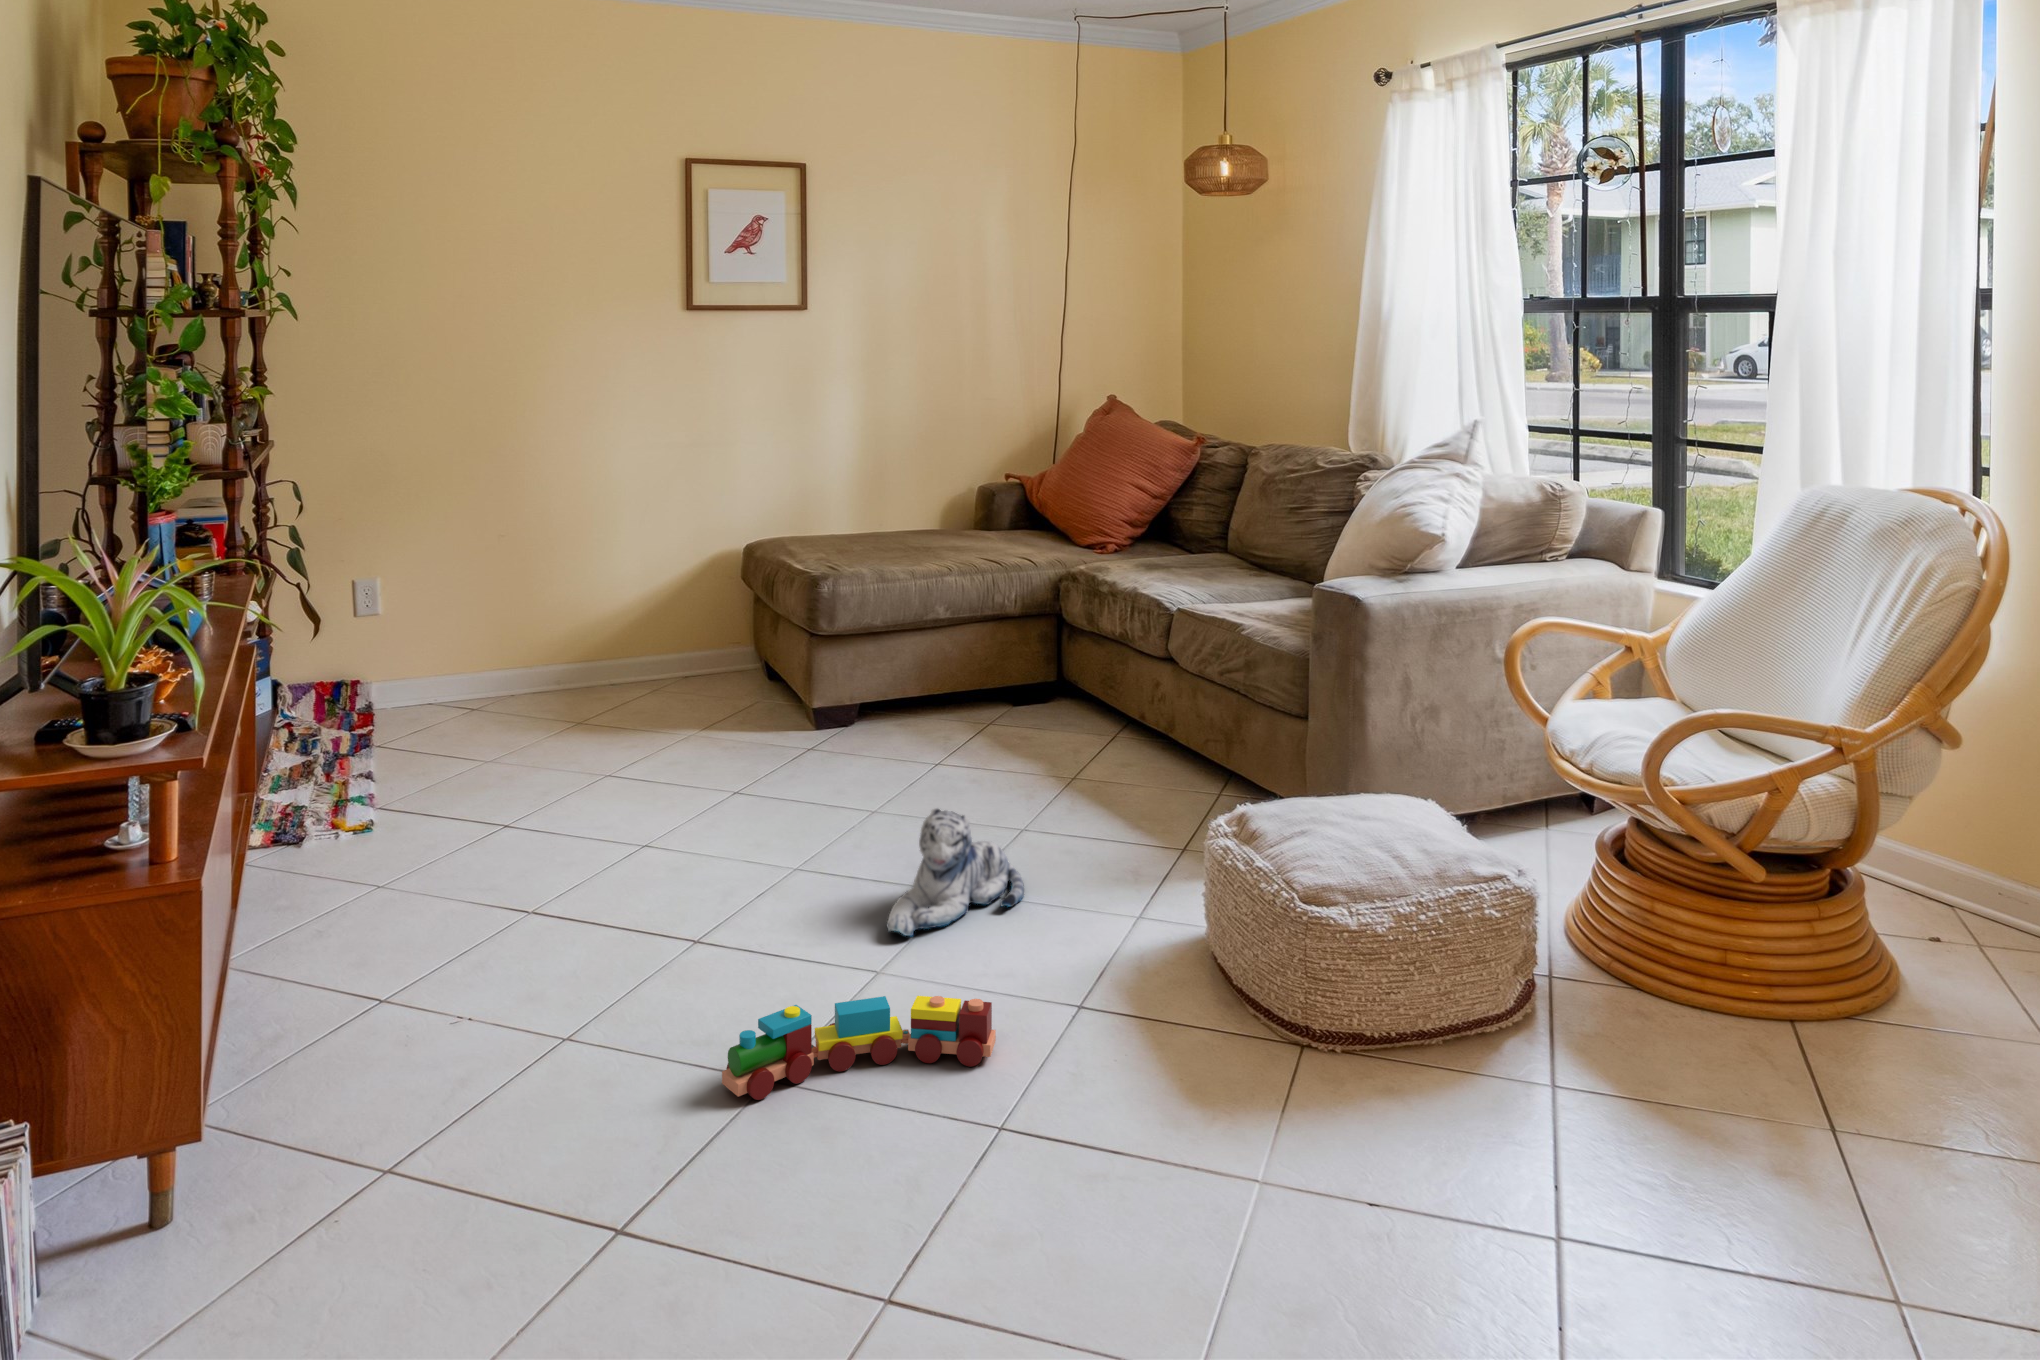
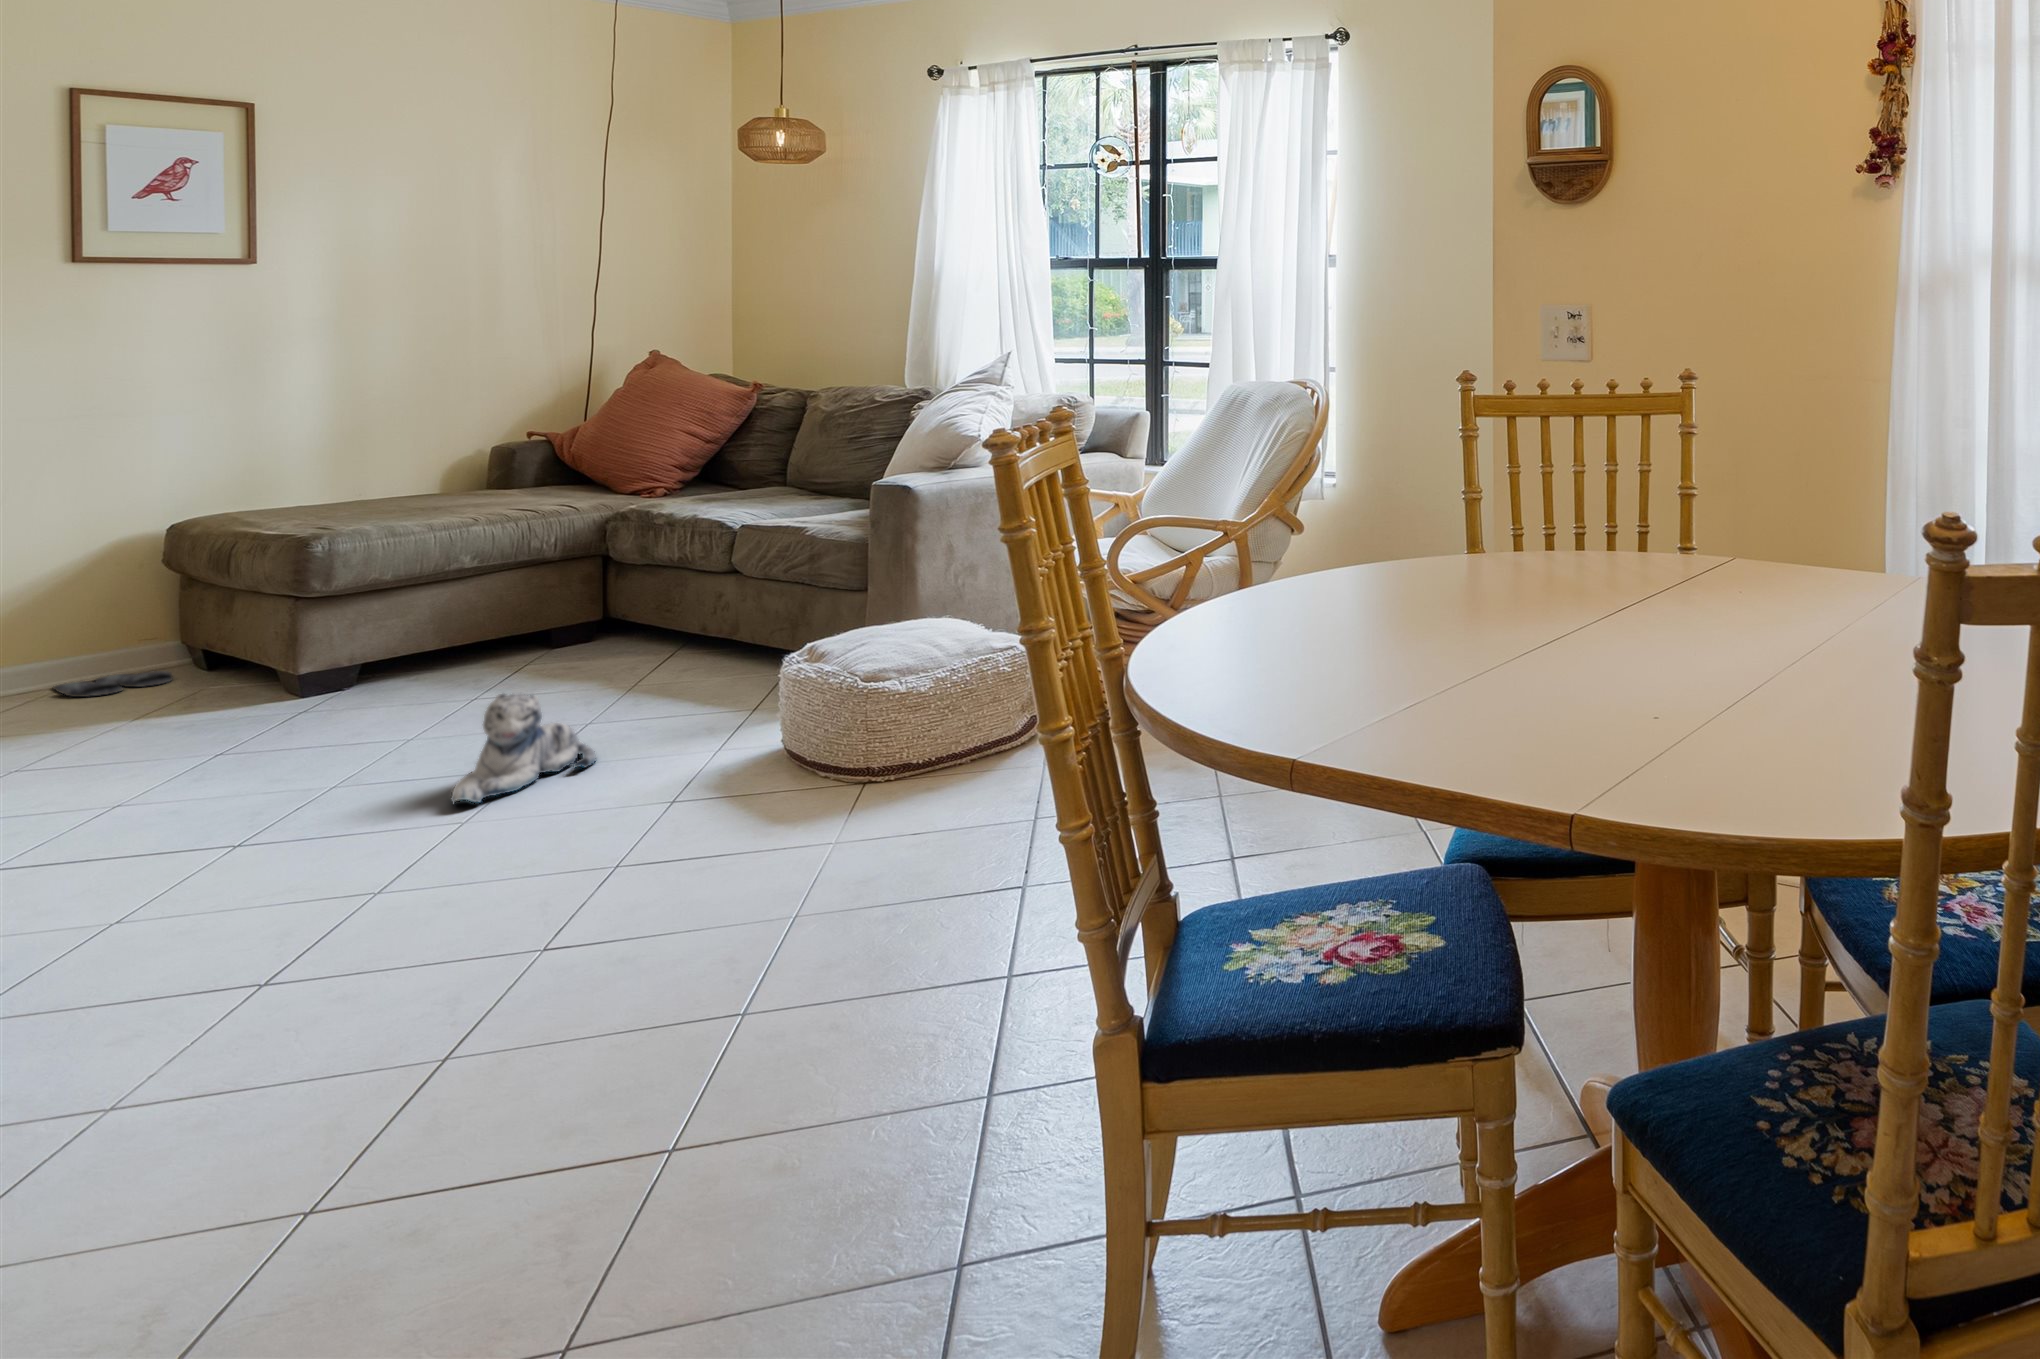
slippers: none [671,672,742,695] -> present [54,671,172,697]
toy train: present [722,996,996,1100] -> none [297,805,588,919]

